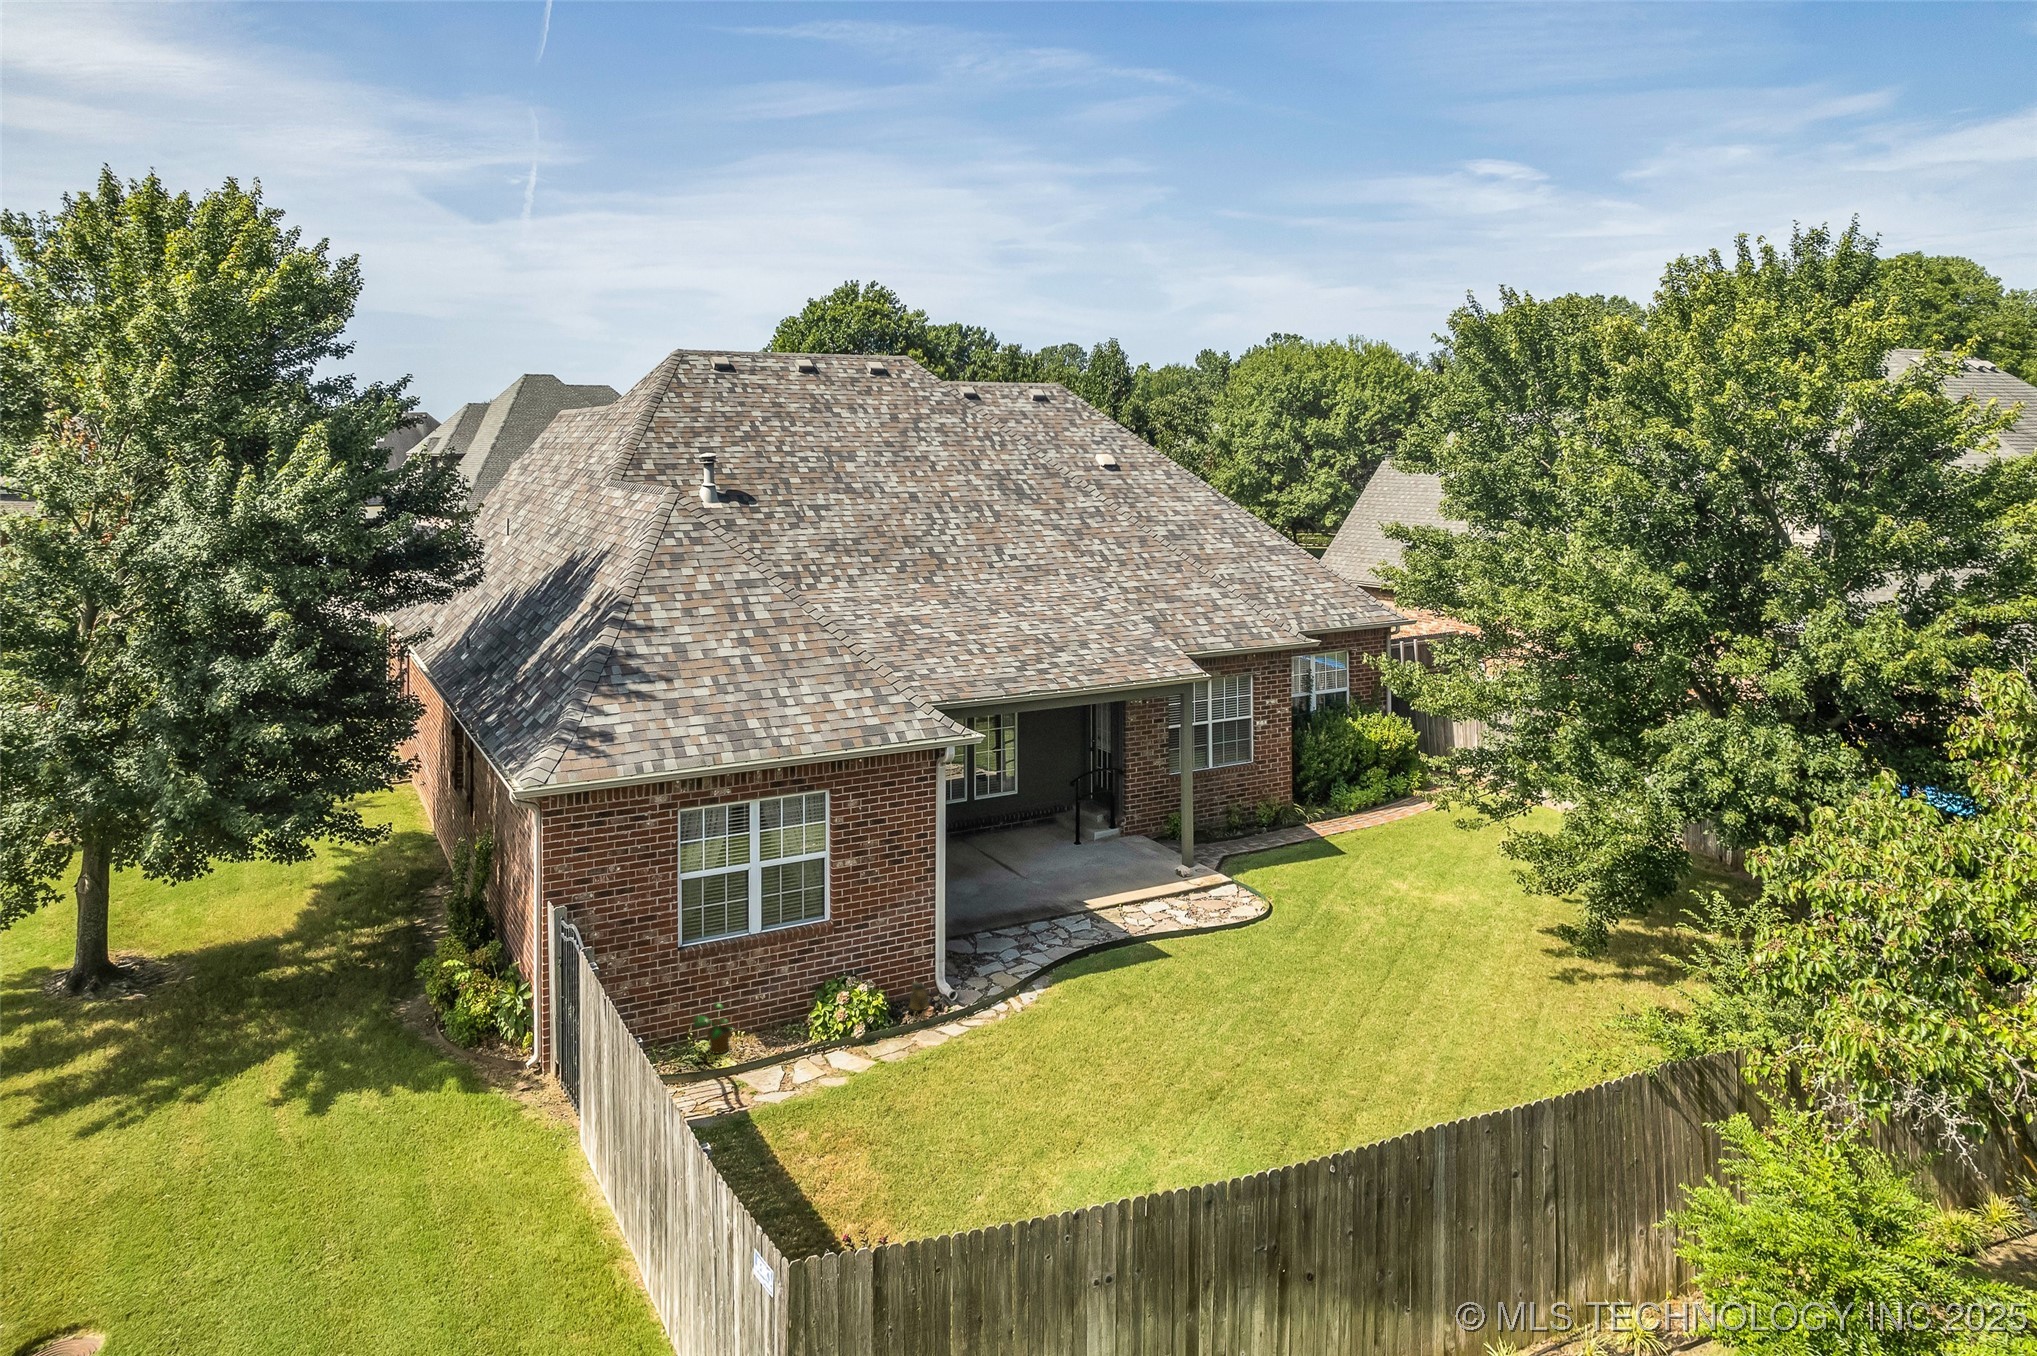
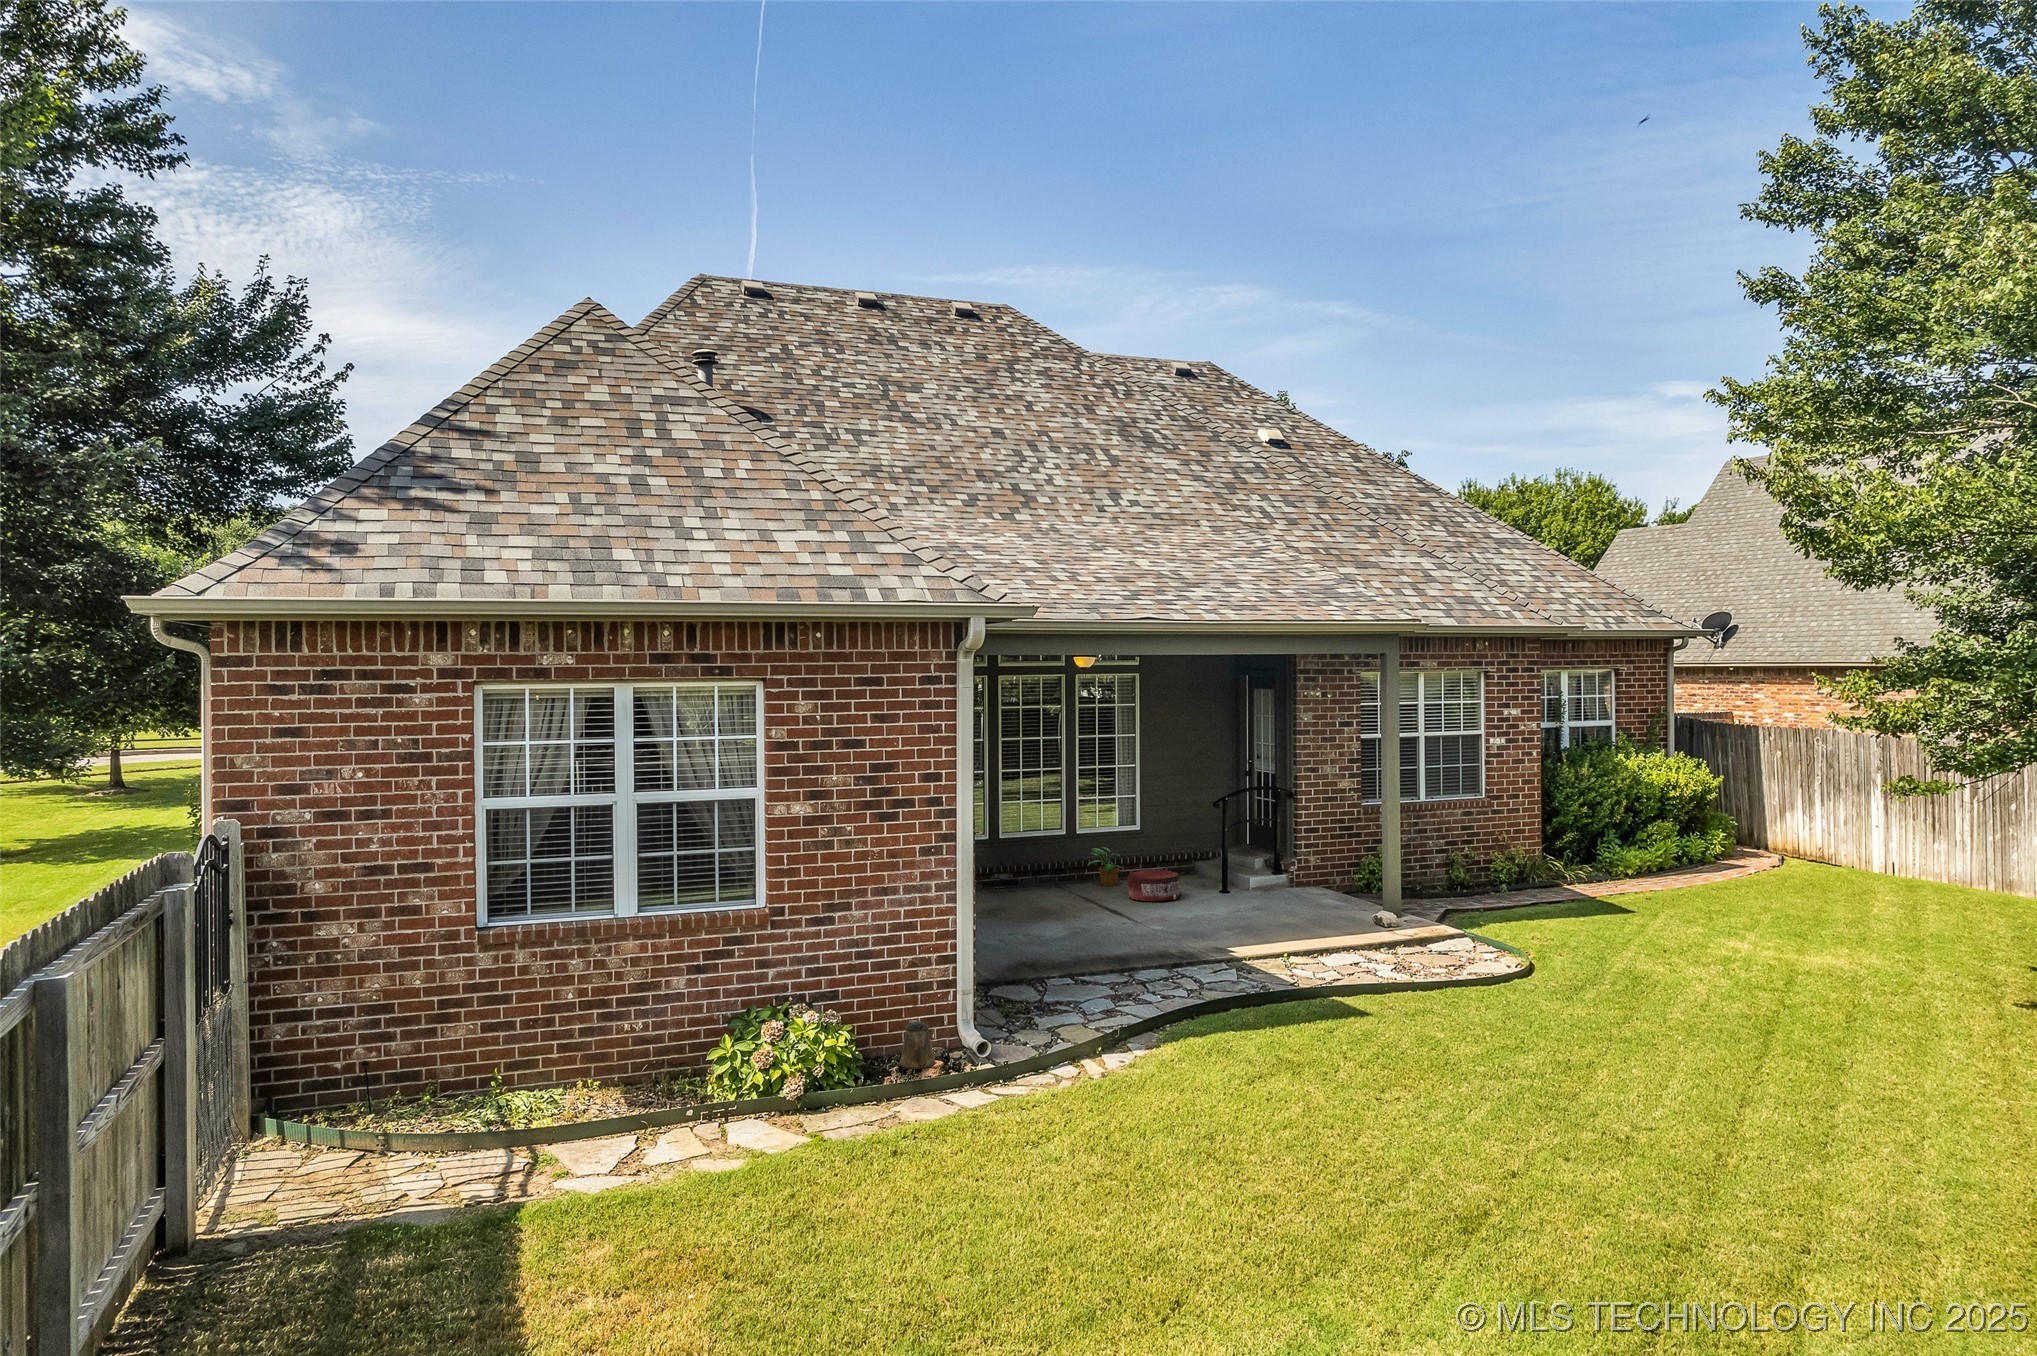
pouf: none [1013,827,1050,852] -> present [1127,870,1182,901]
potted plant: present [693,1003,733,1054] -> present [1088,847,1120,886]

